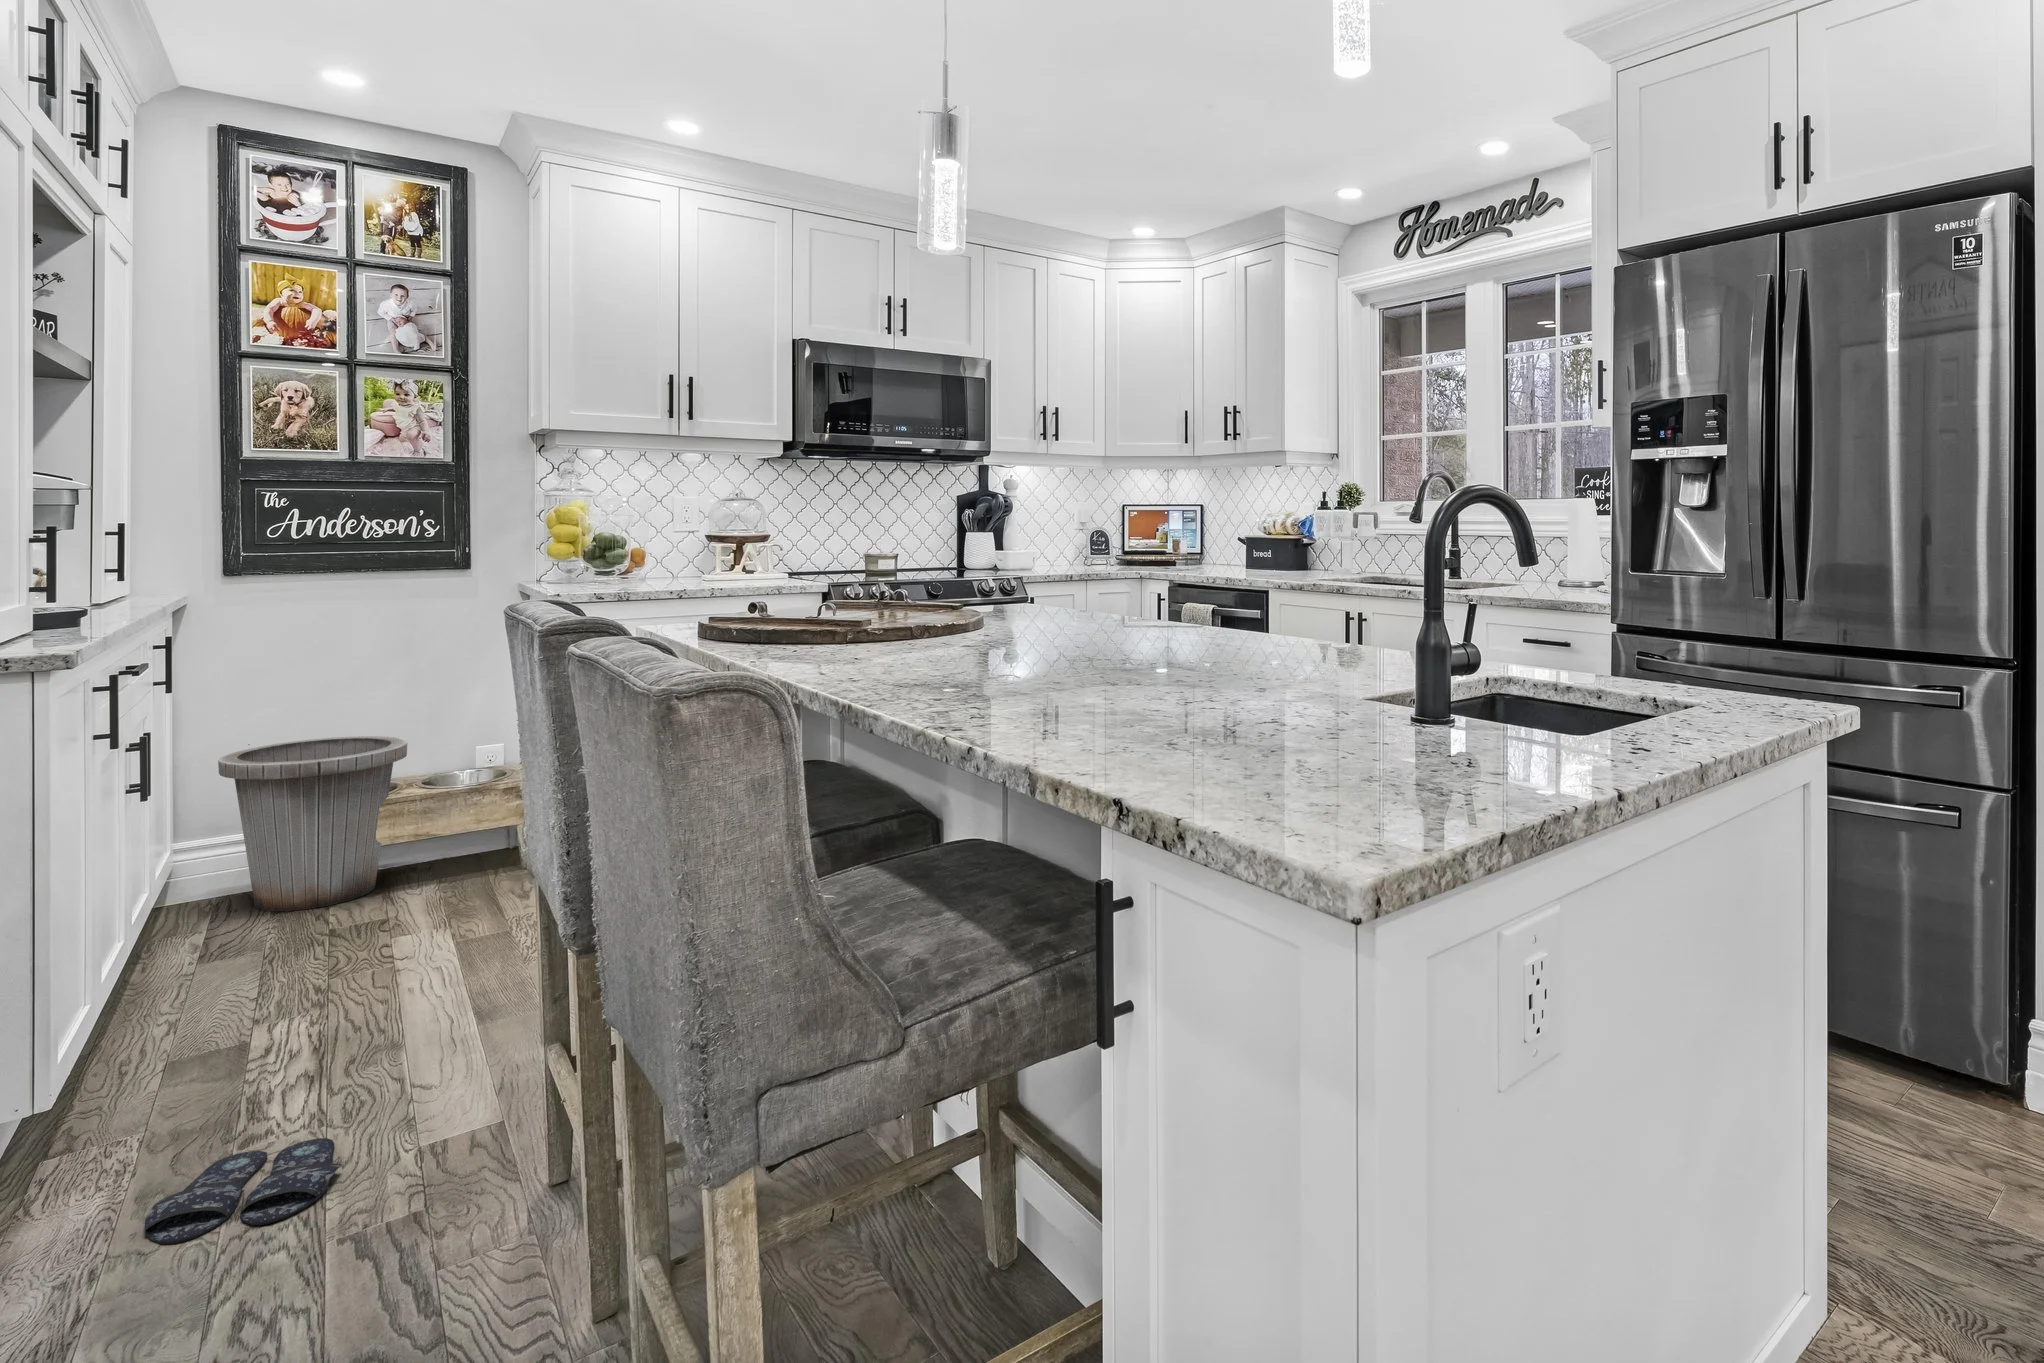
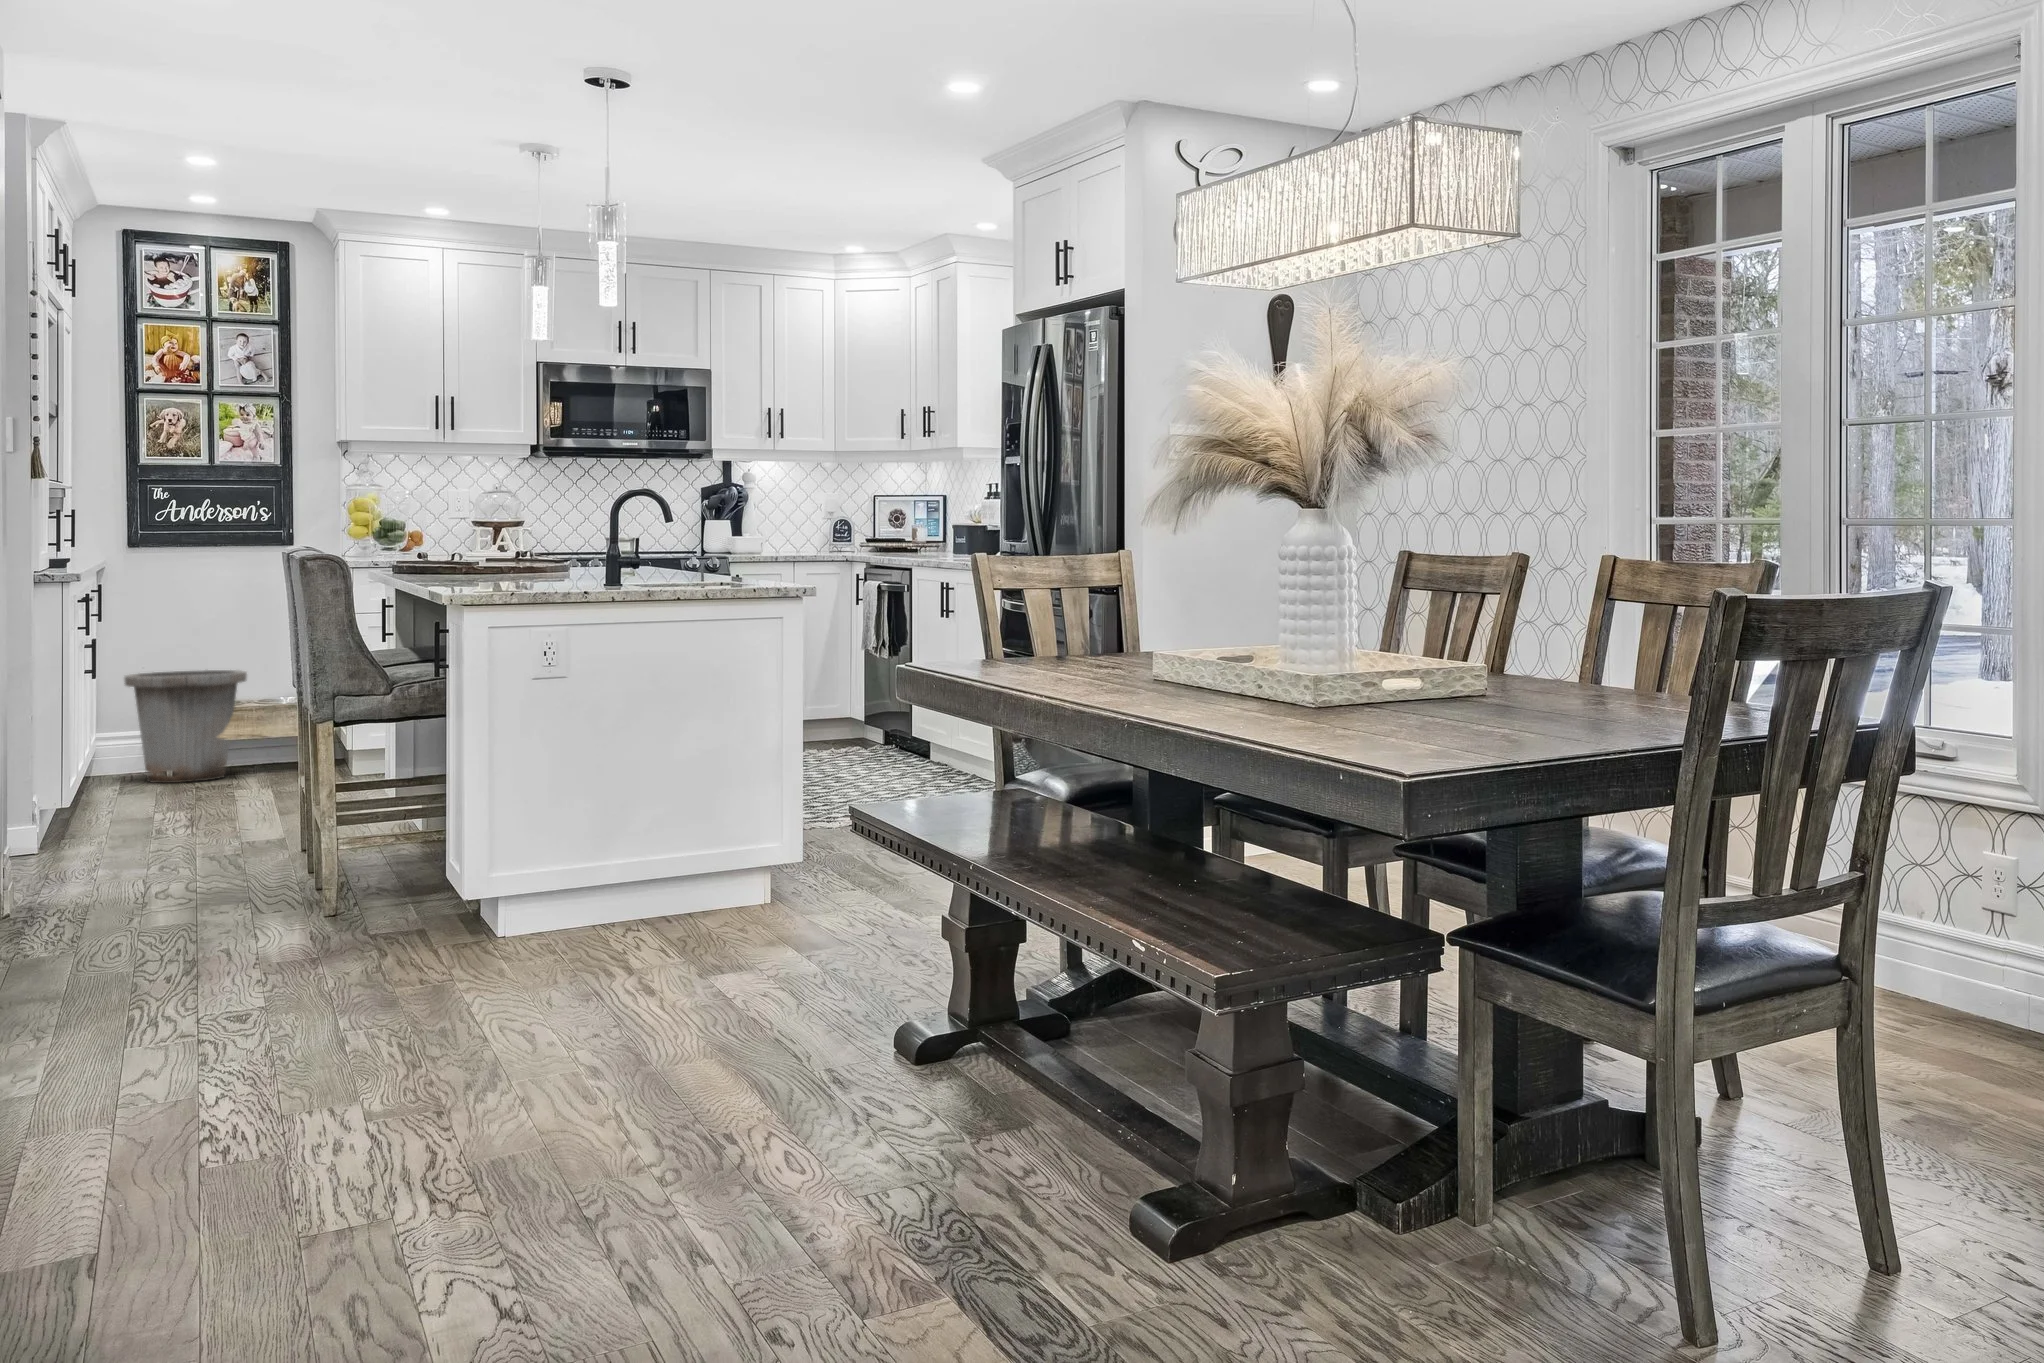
slippers: present [145,1138,341,1244] -> none [94,832,183,848]

